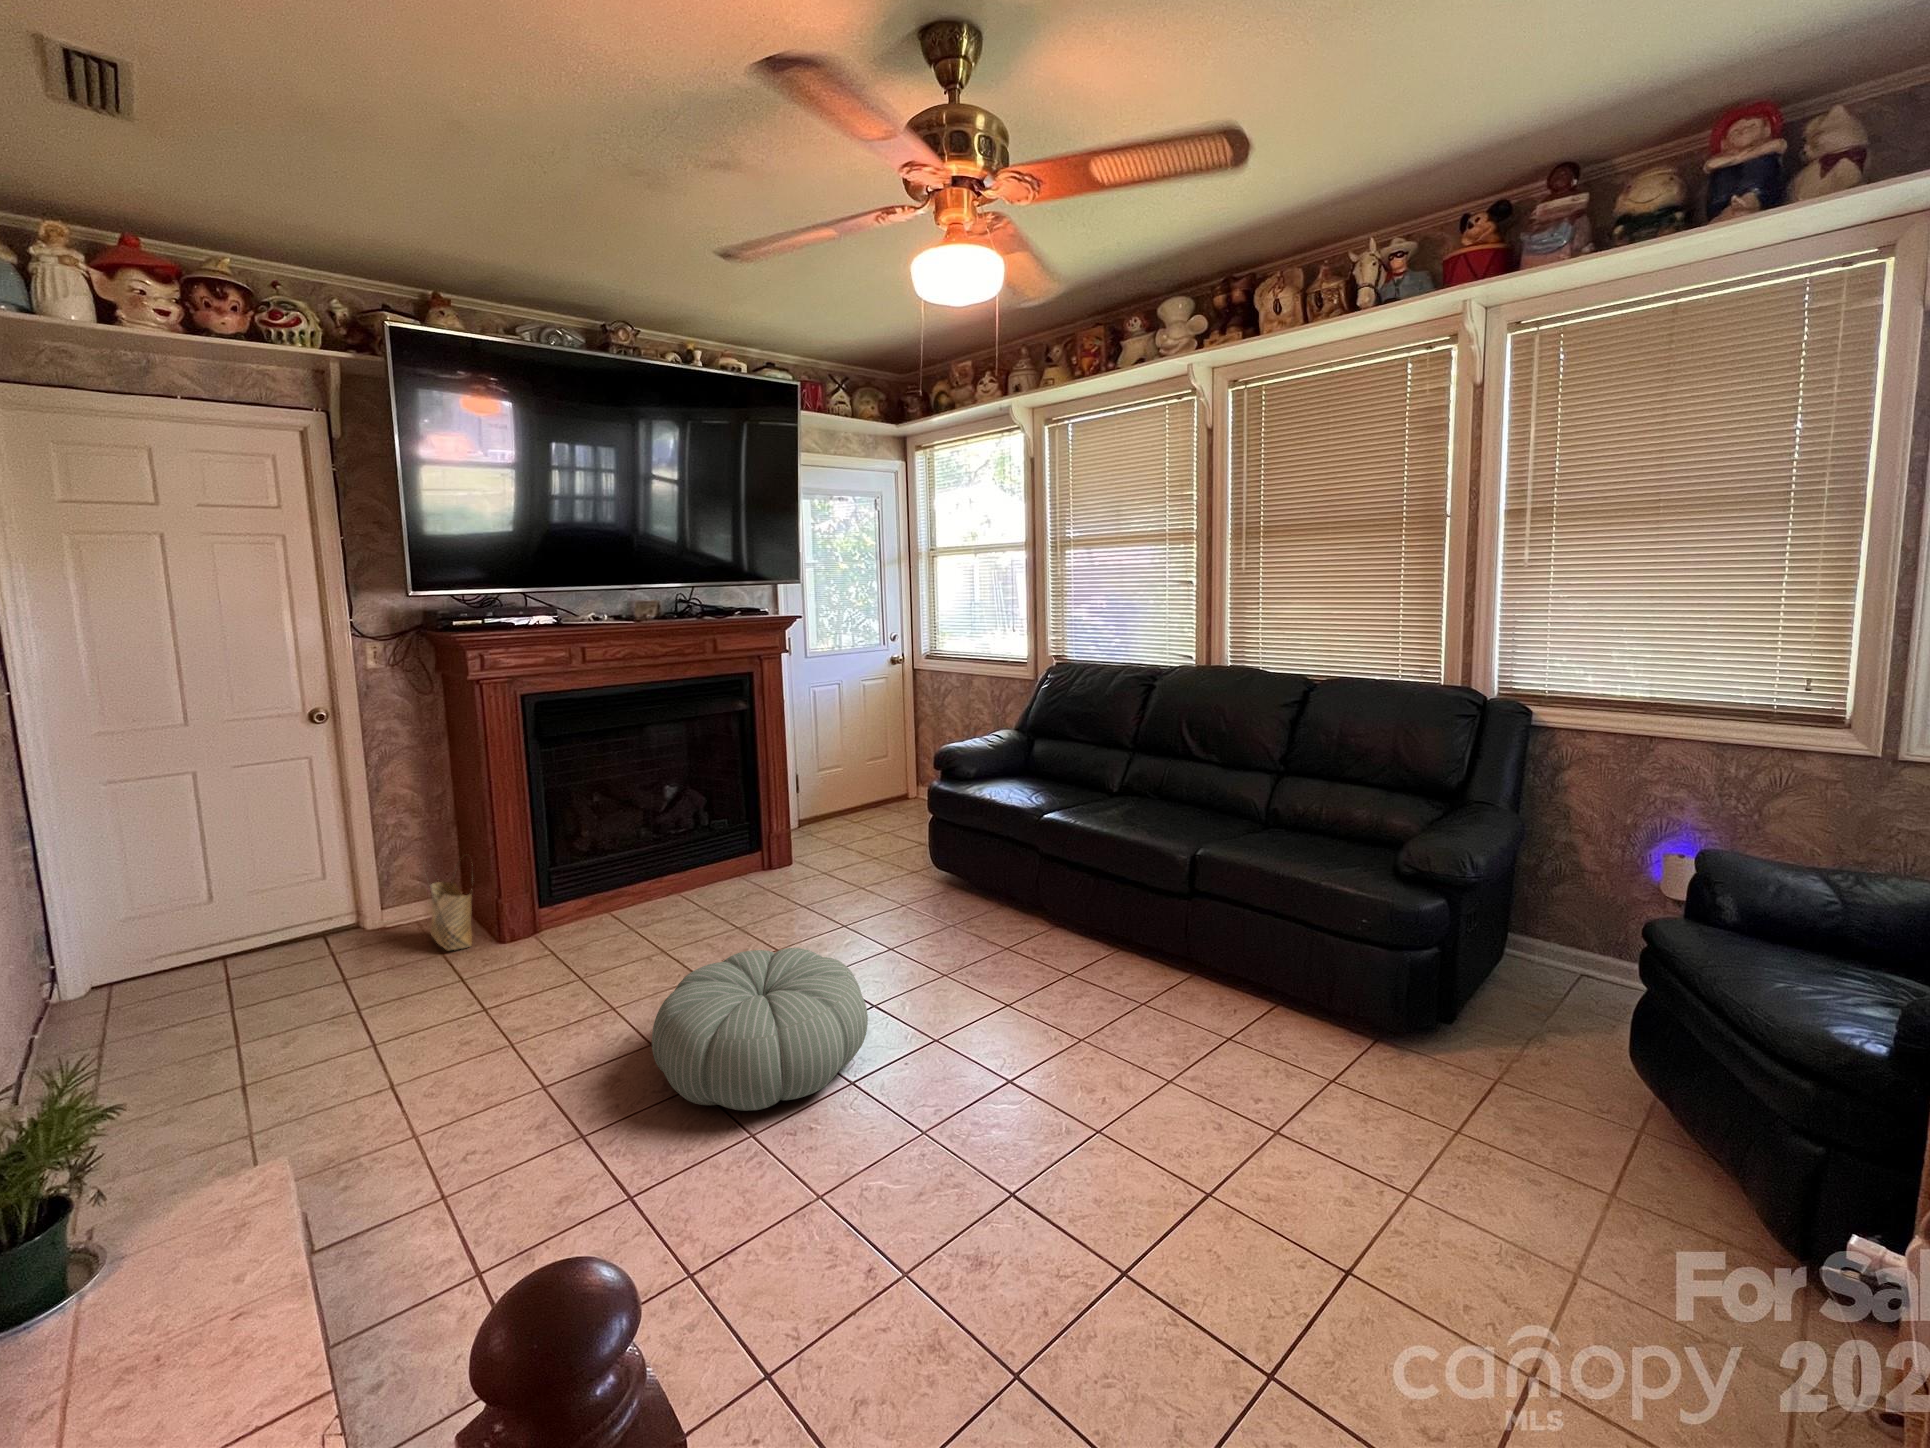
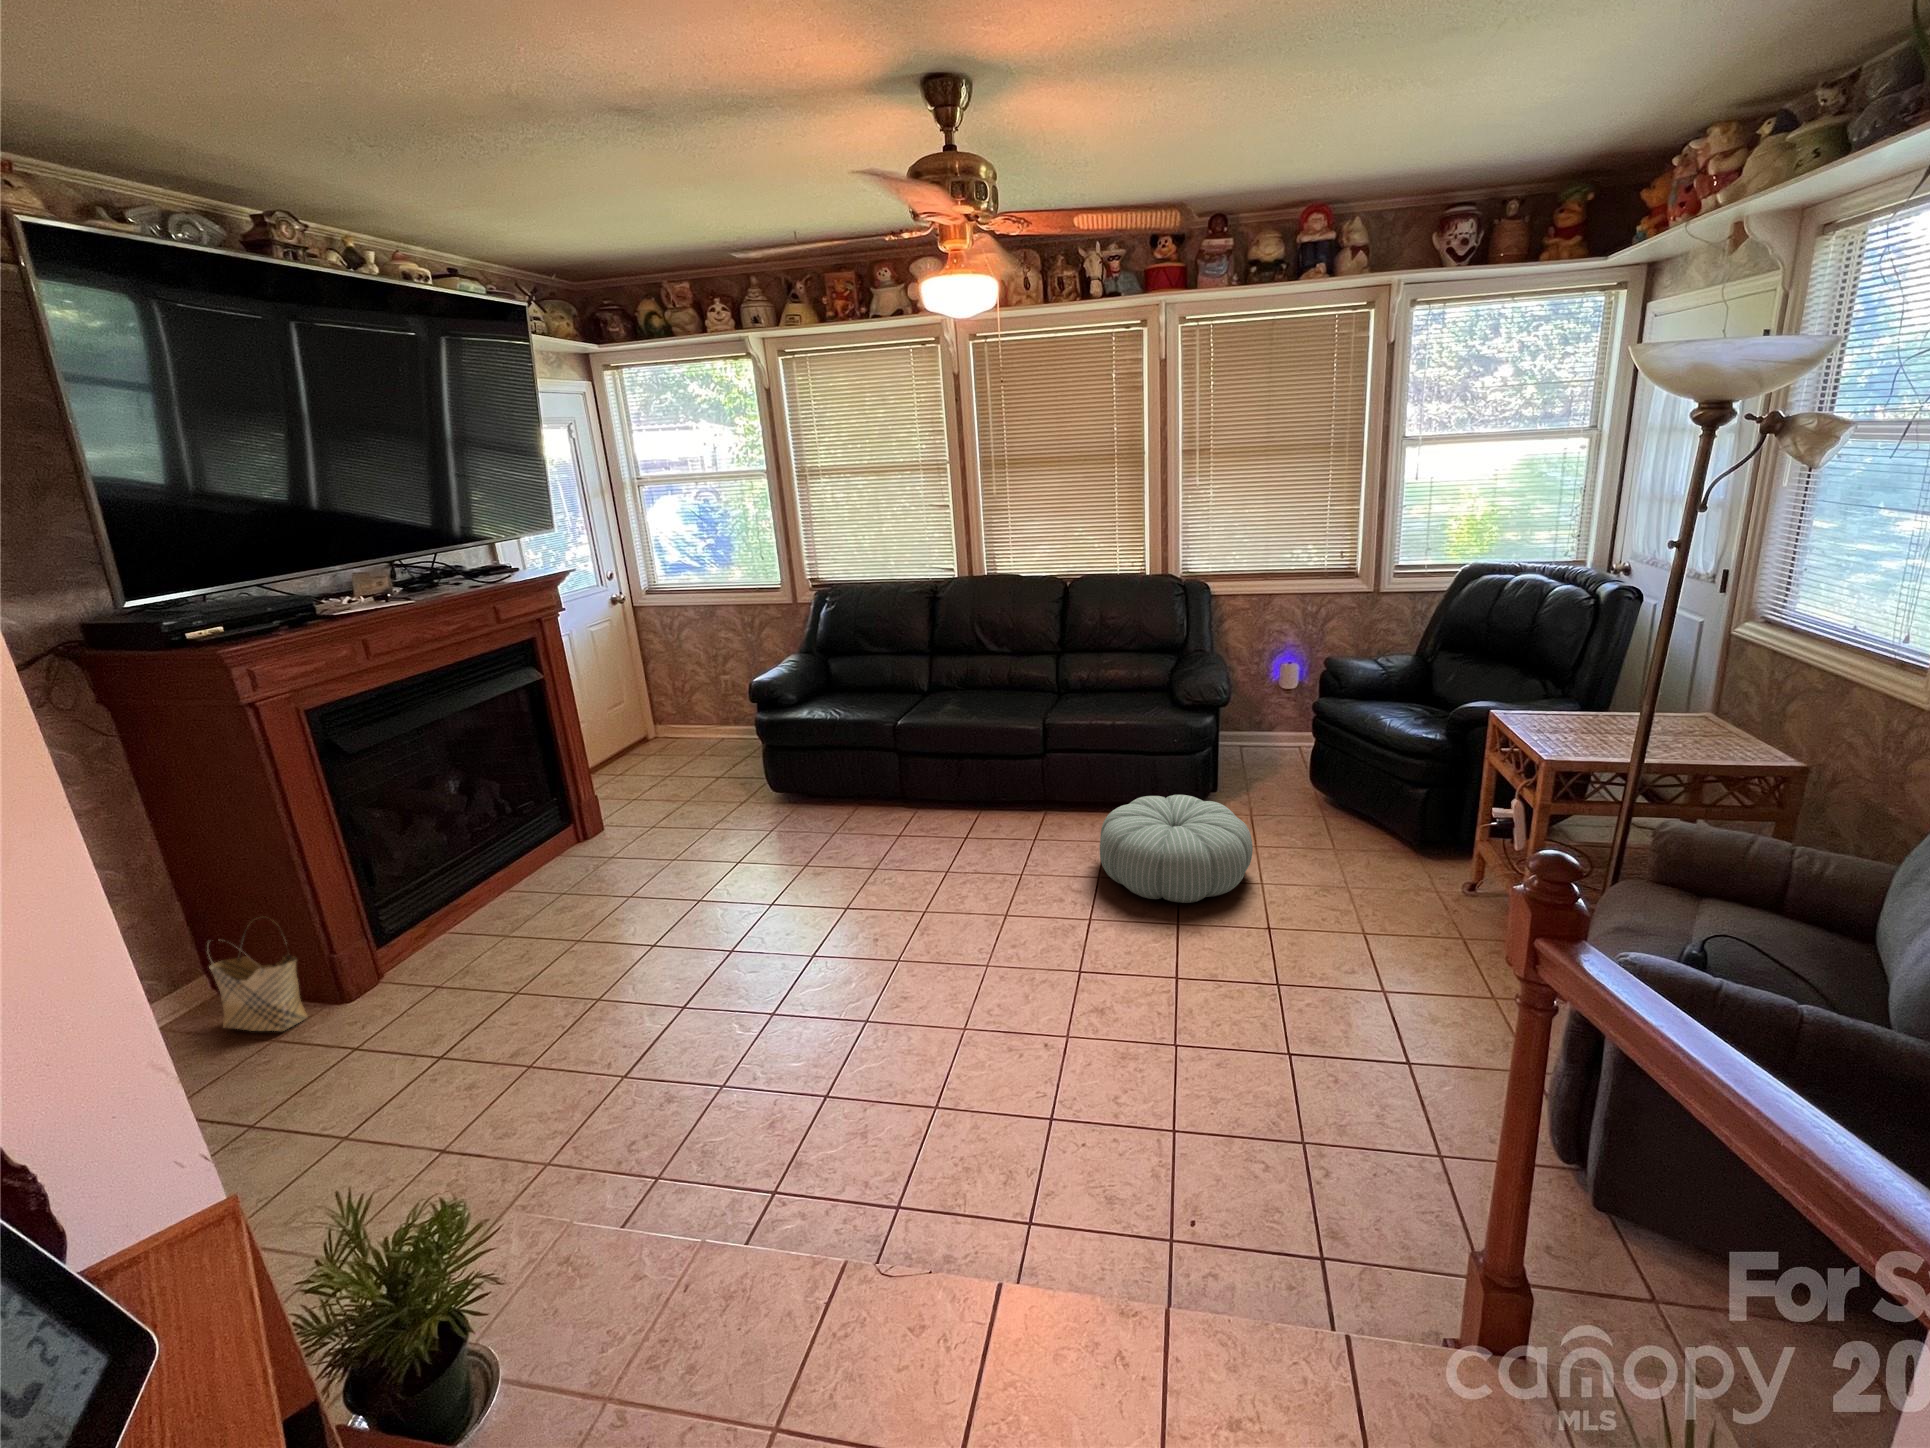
pouf: present [652,948,868,1111] -> present [1100,795,1253,903]

